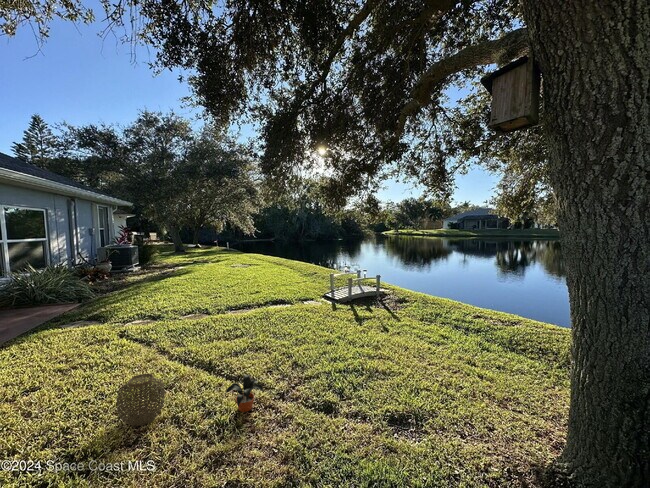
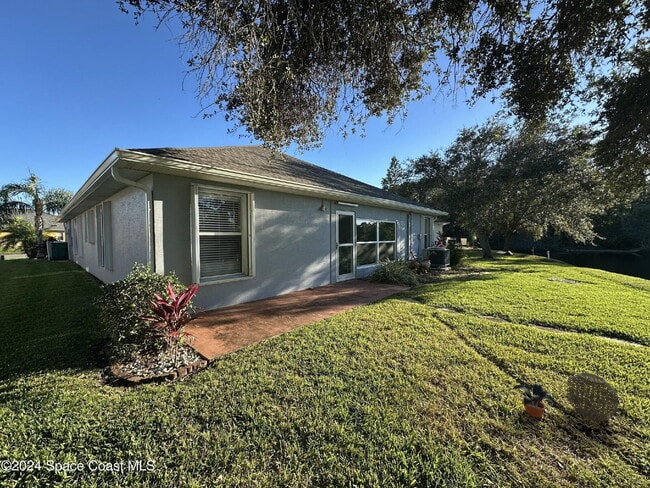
woven basket: present [117,374,165,426] -> present [567,373,618,421]

